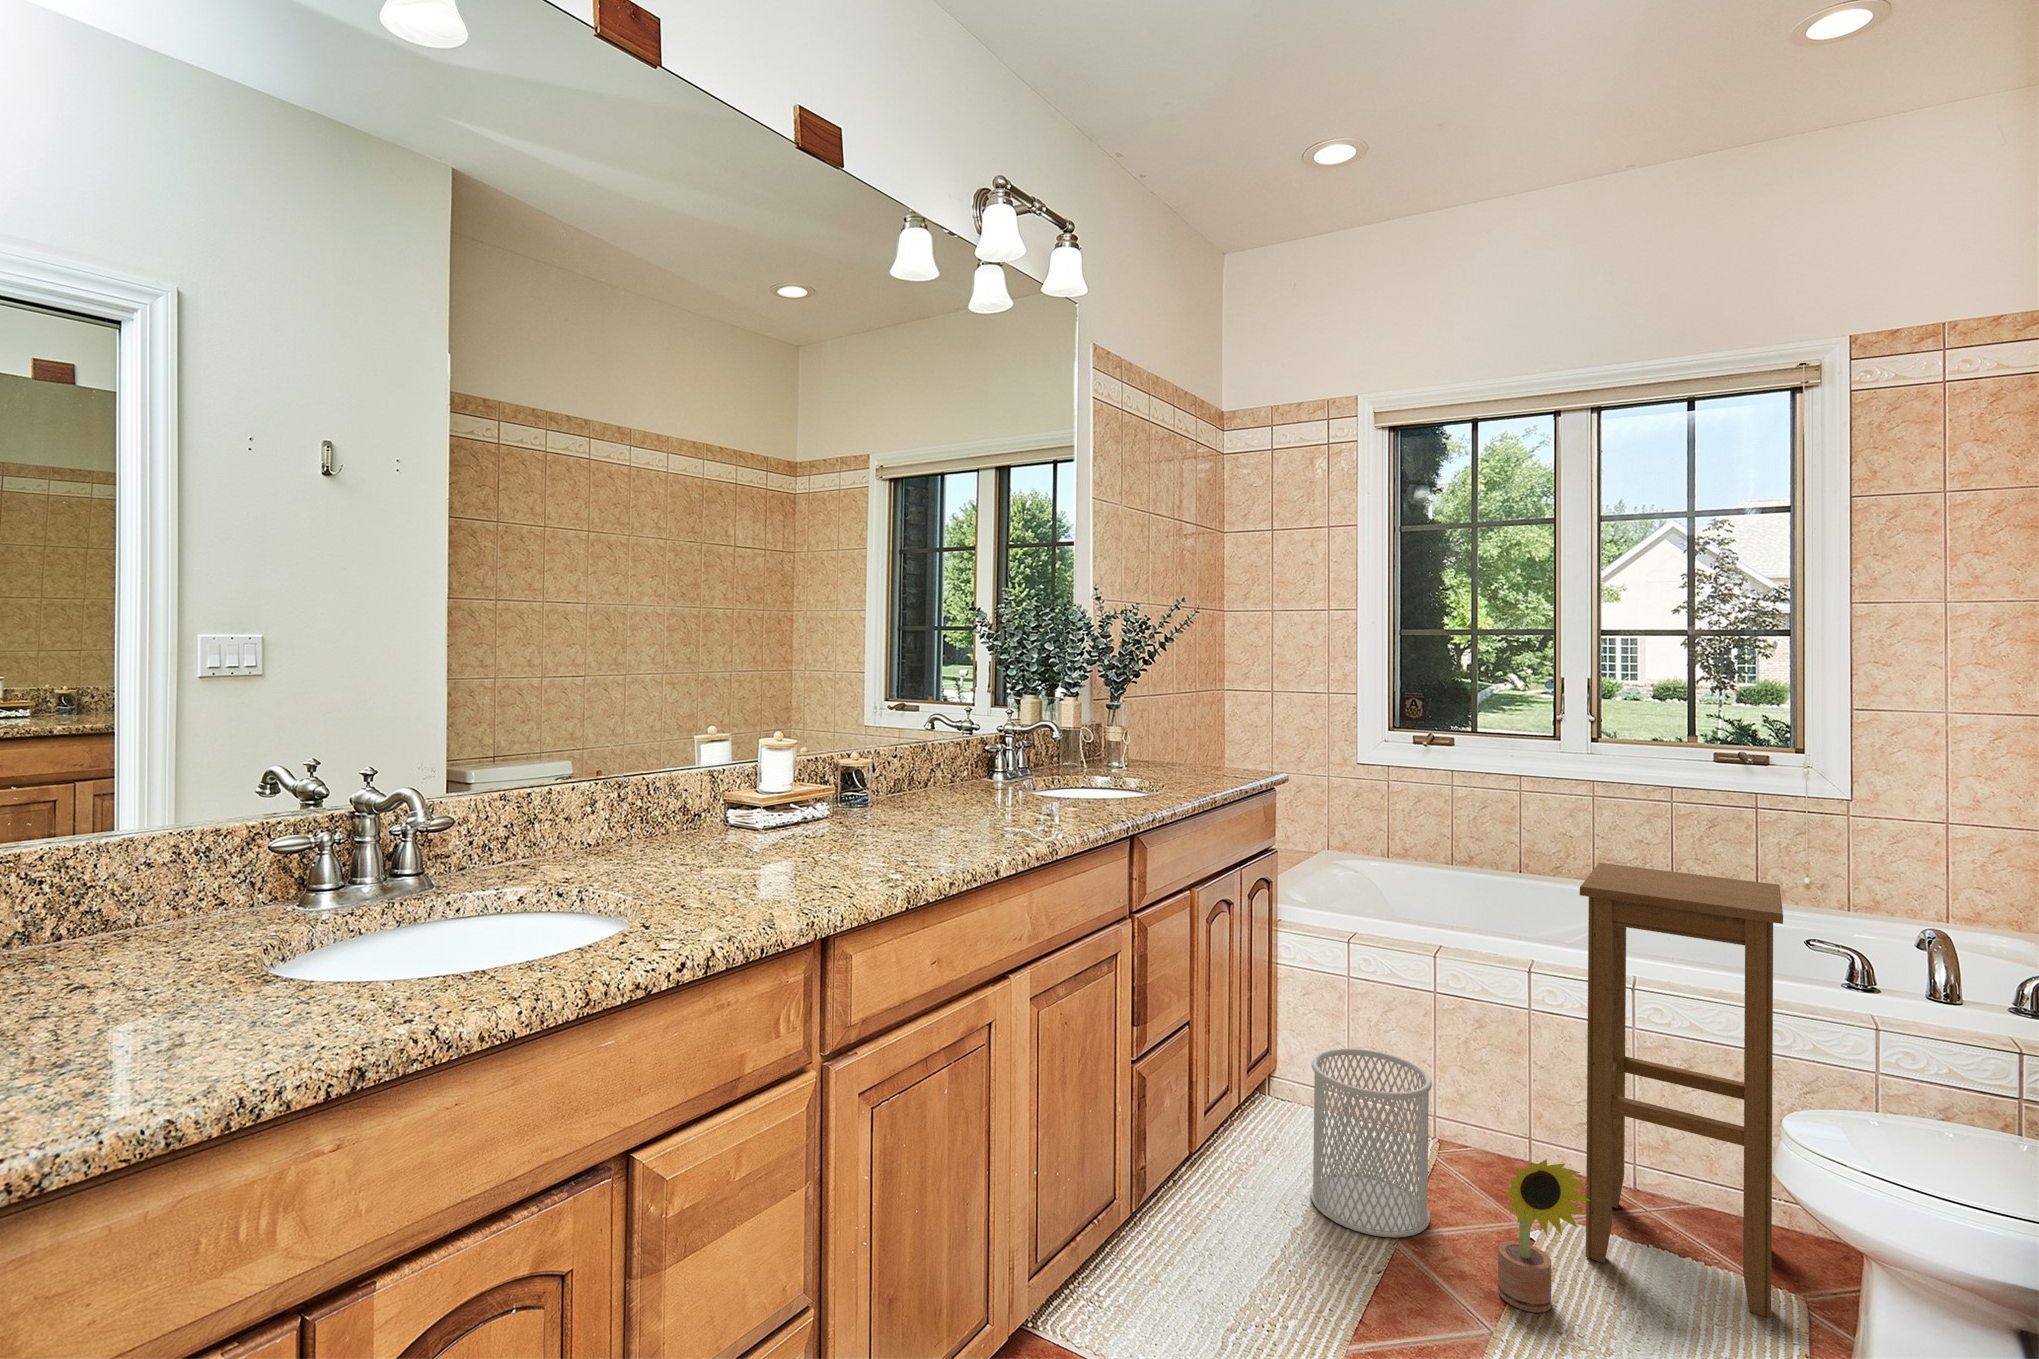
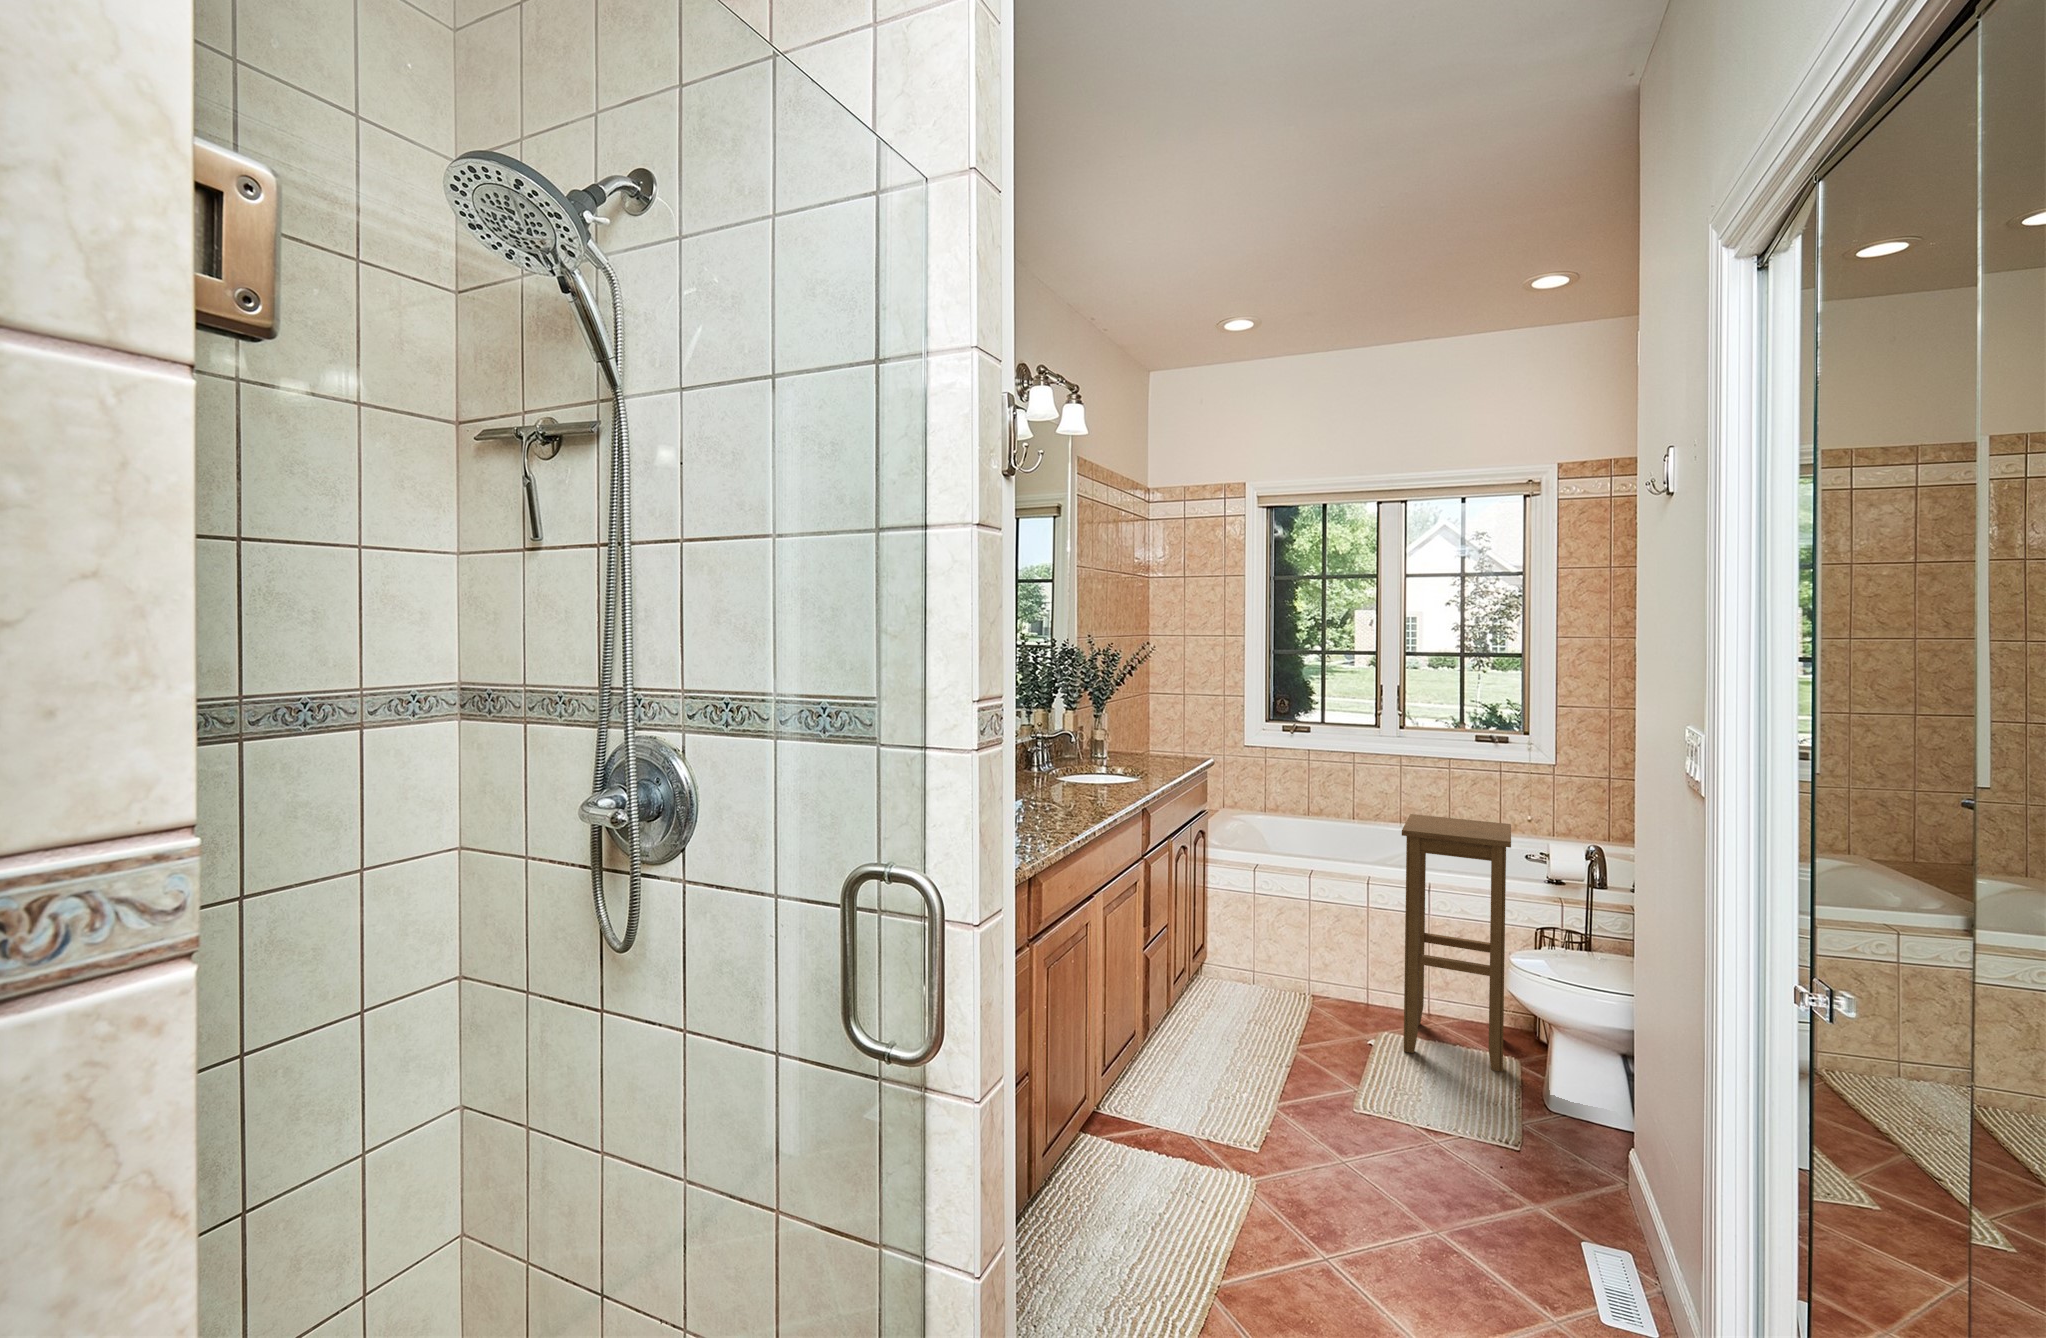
wastebasket: present [1310,1049,1432,1237] -> none [1240,939,1315,1050]
decorative plant: present [1498,1159,1591,1313] -> none [1357,990,1409,1080]

